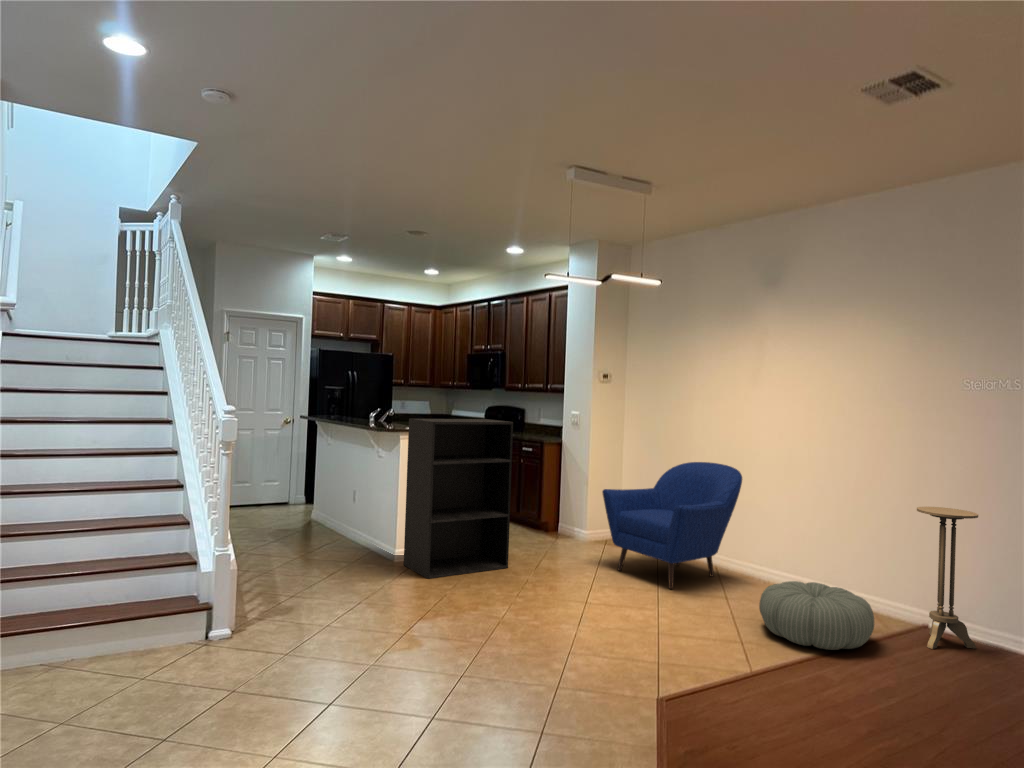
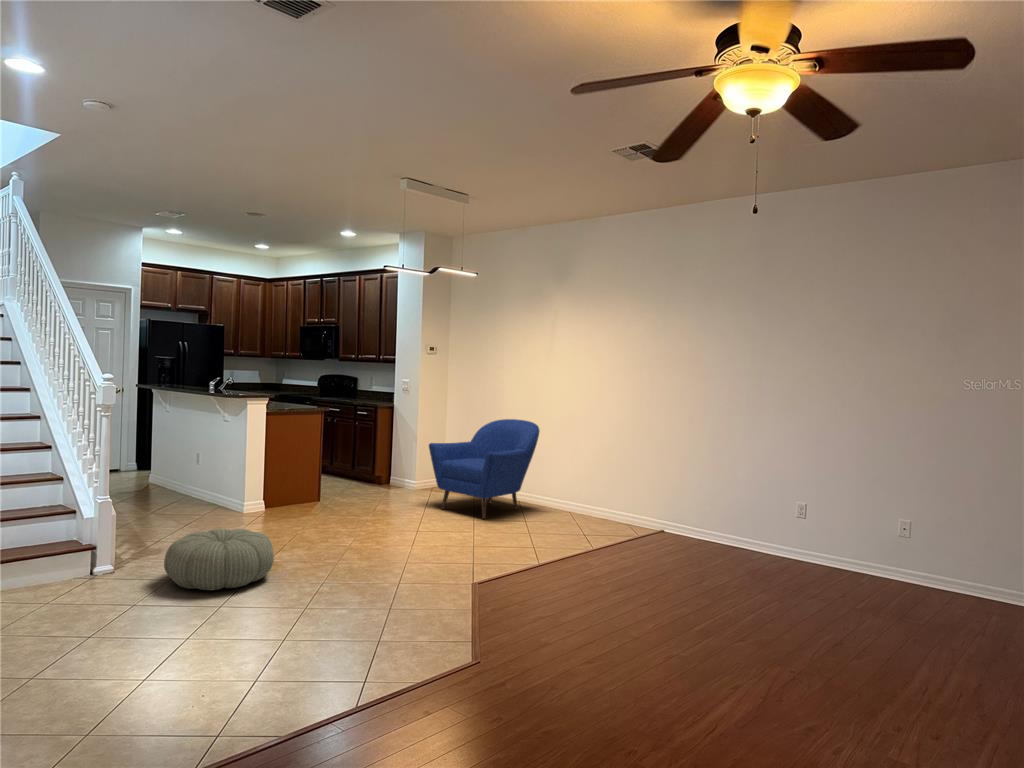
bookshelf: present [404,419,513,579] -> none [254,385,353,523]
side table: present [917,507,978,649] -> none [655,445,693,544]
pouf: present [759,581,874,650] -> present [164,529,274,590]

